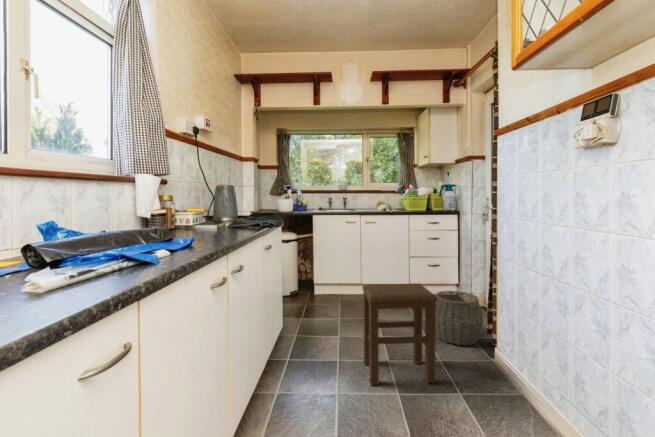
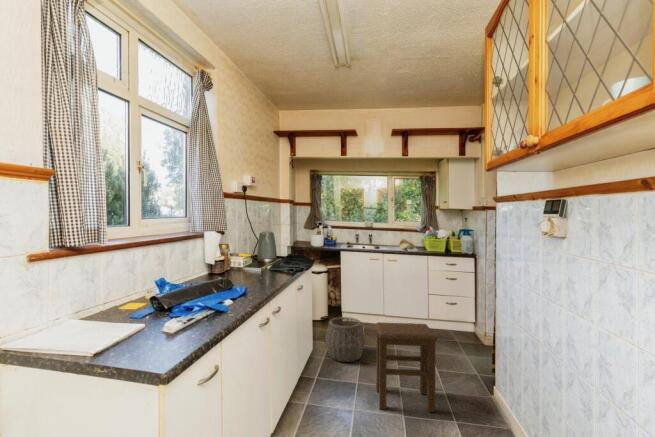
woven basket: present [435,291,483,345] -> present [326,317,365,362]

